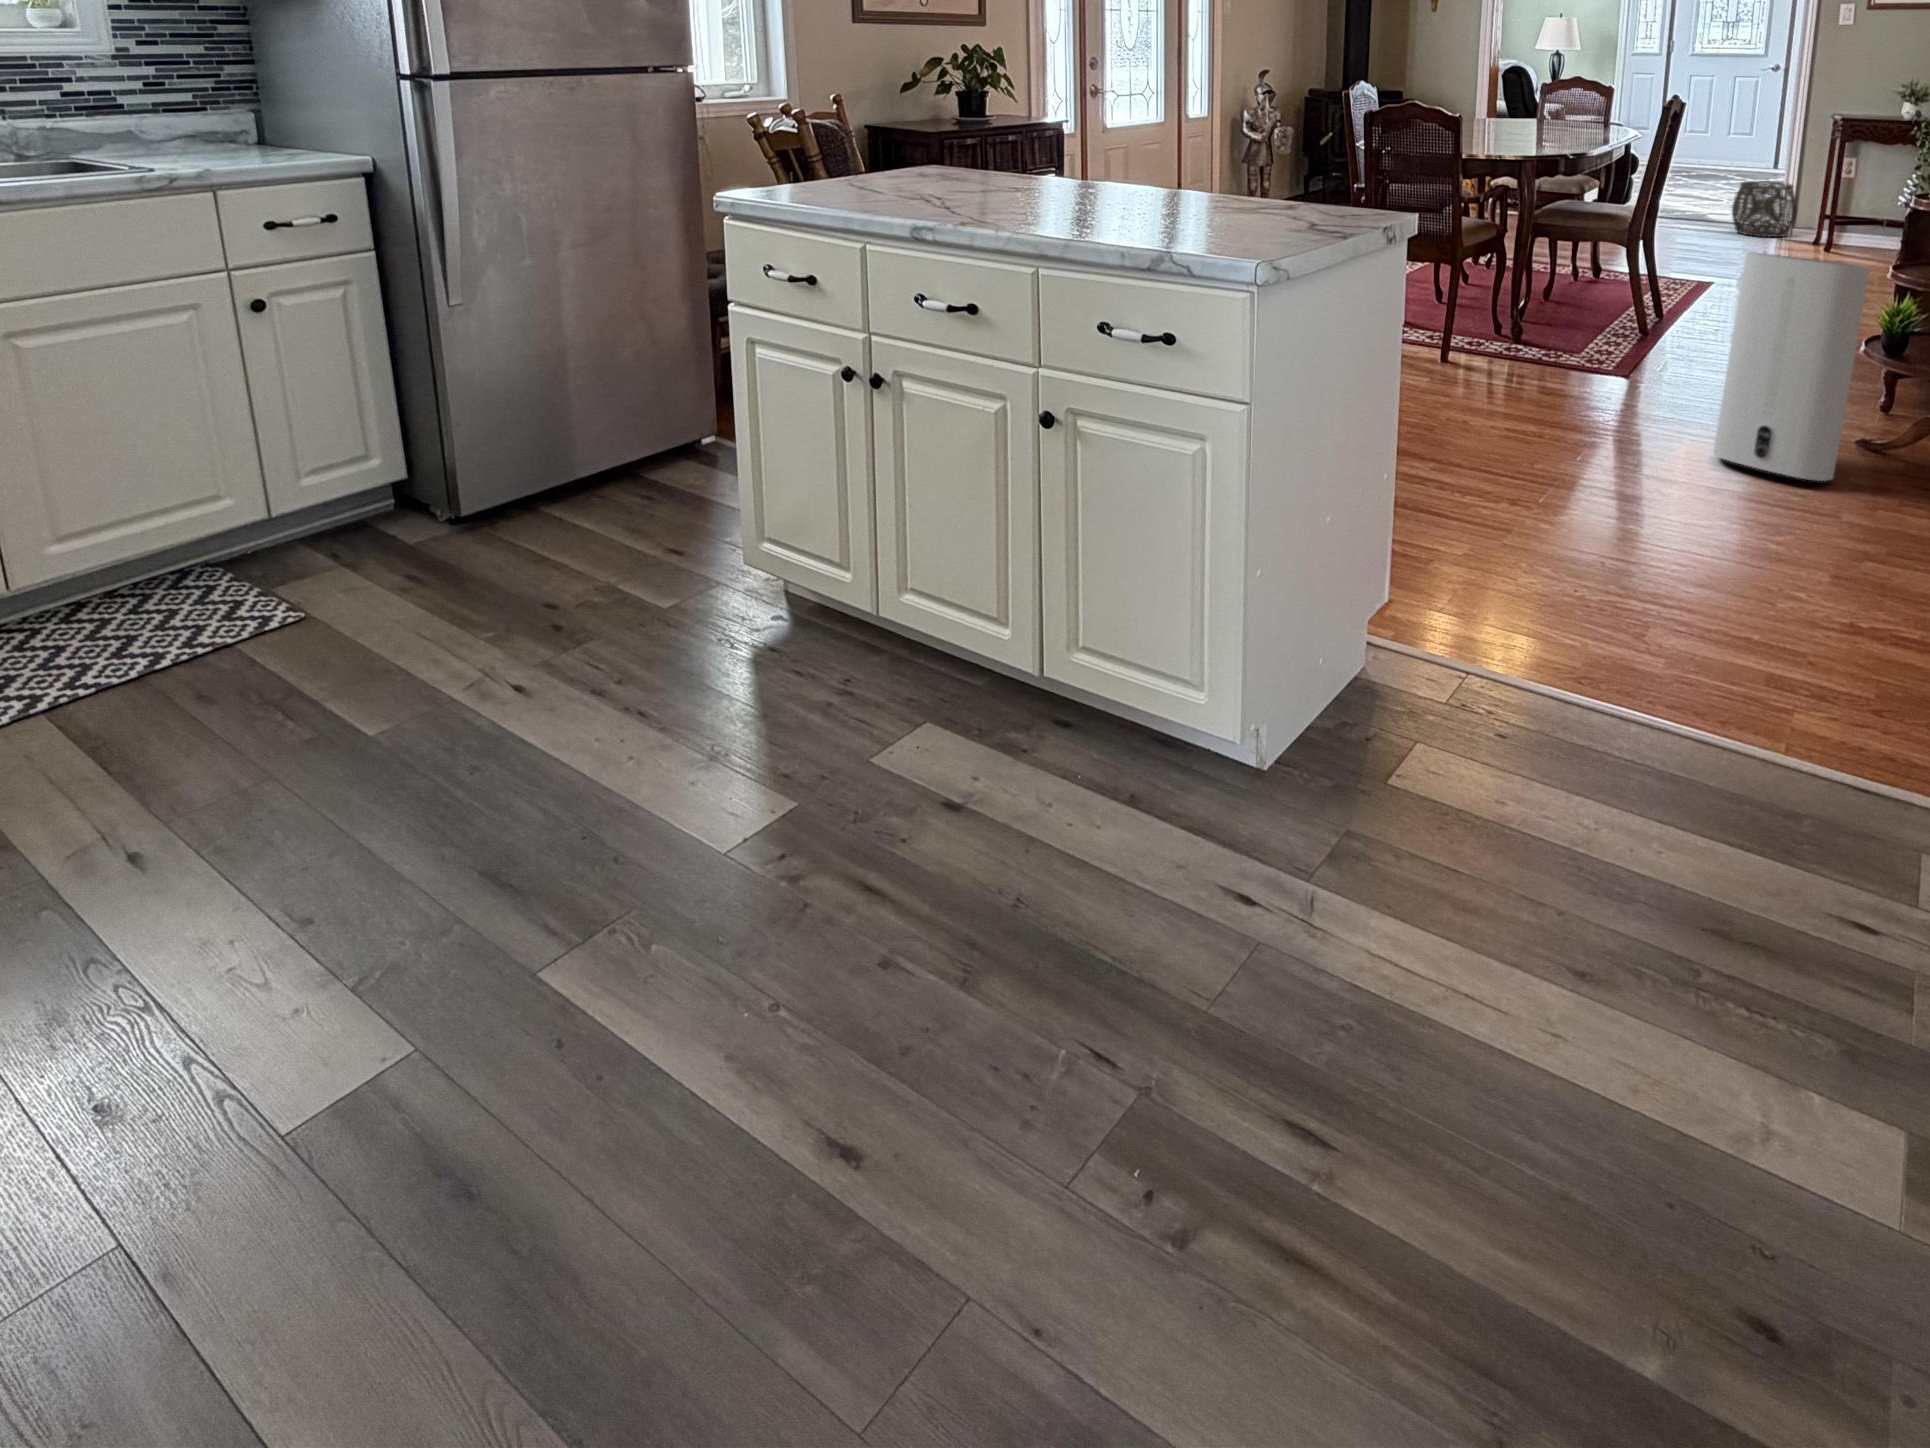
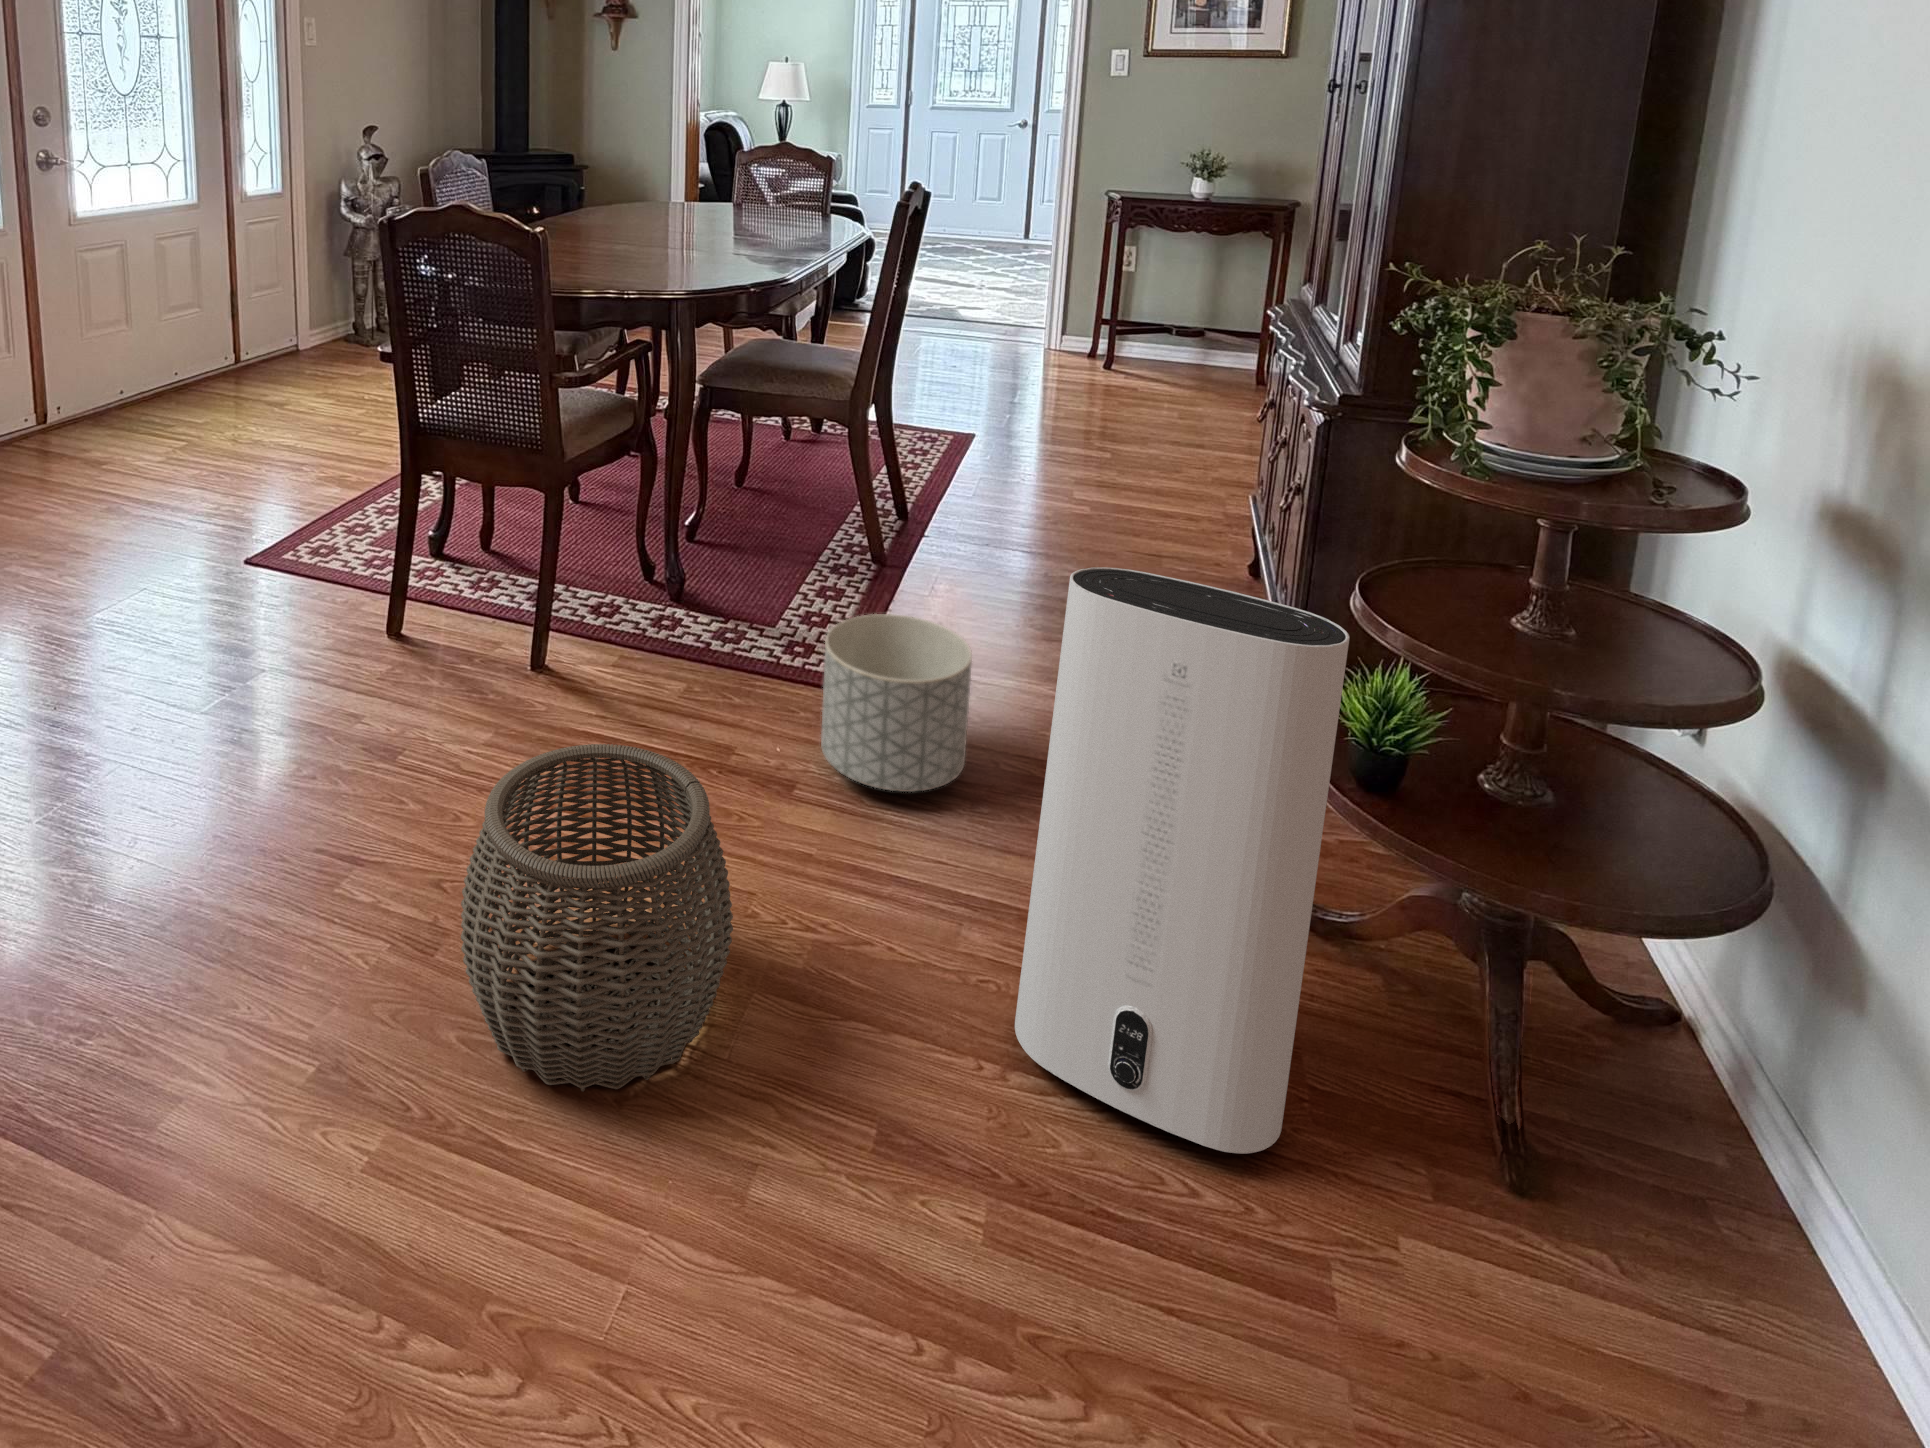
woven basket: present [1732,181,1797,237] -> present [461,744,733,1091]
planter: none [1615,319,1701,401] -> present [821,614,972,792]

